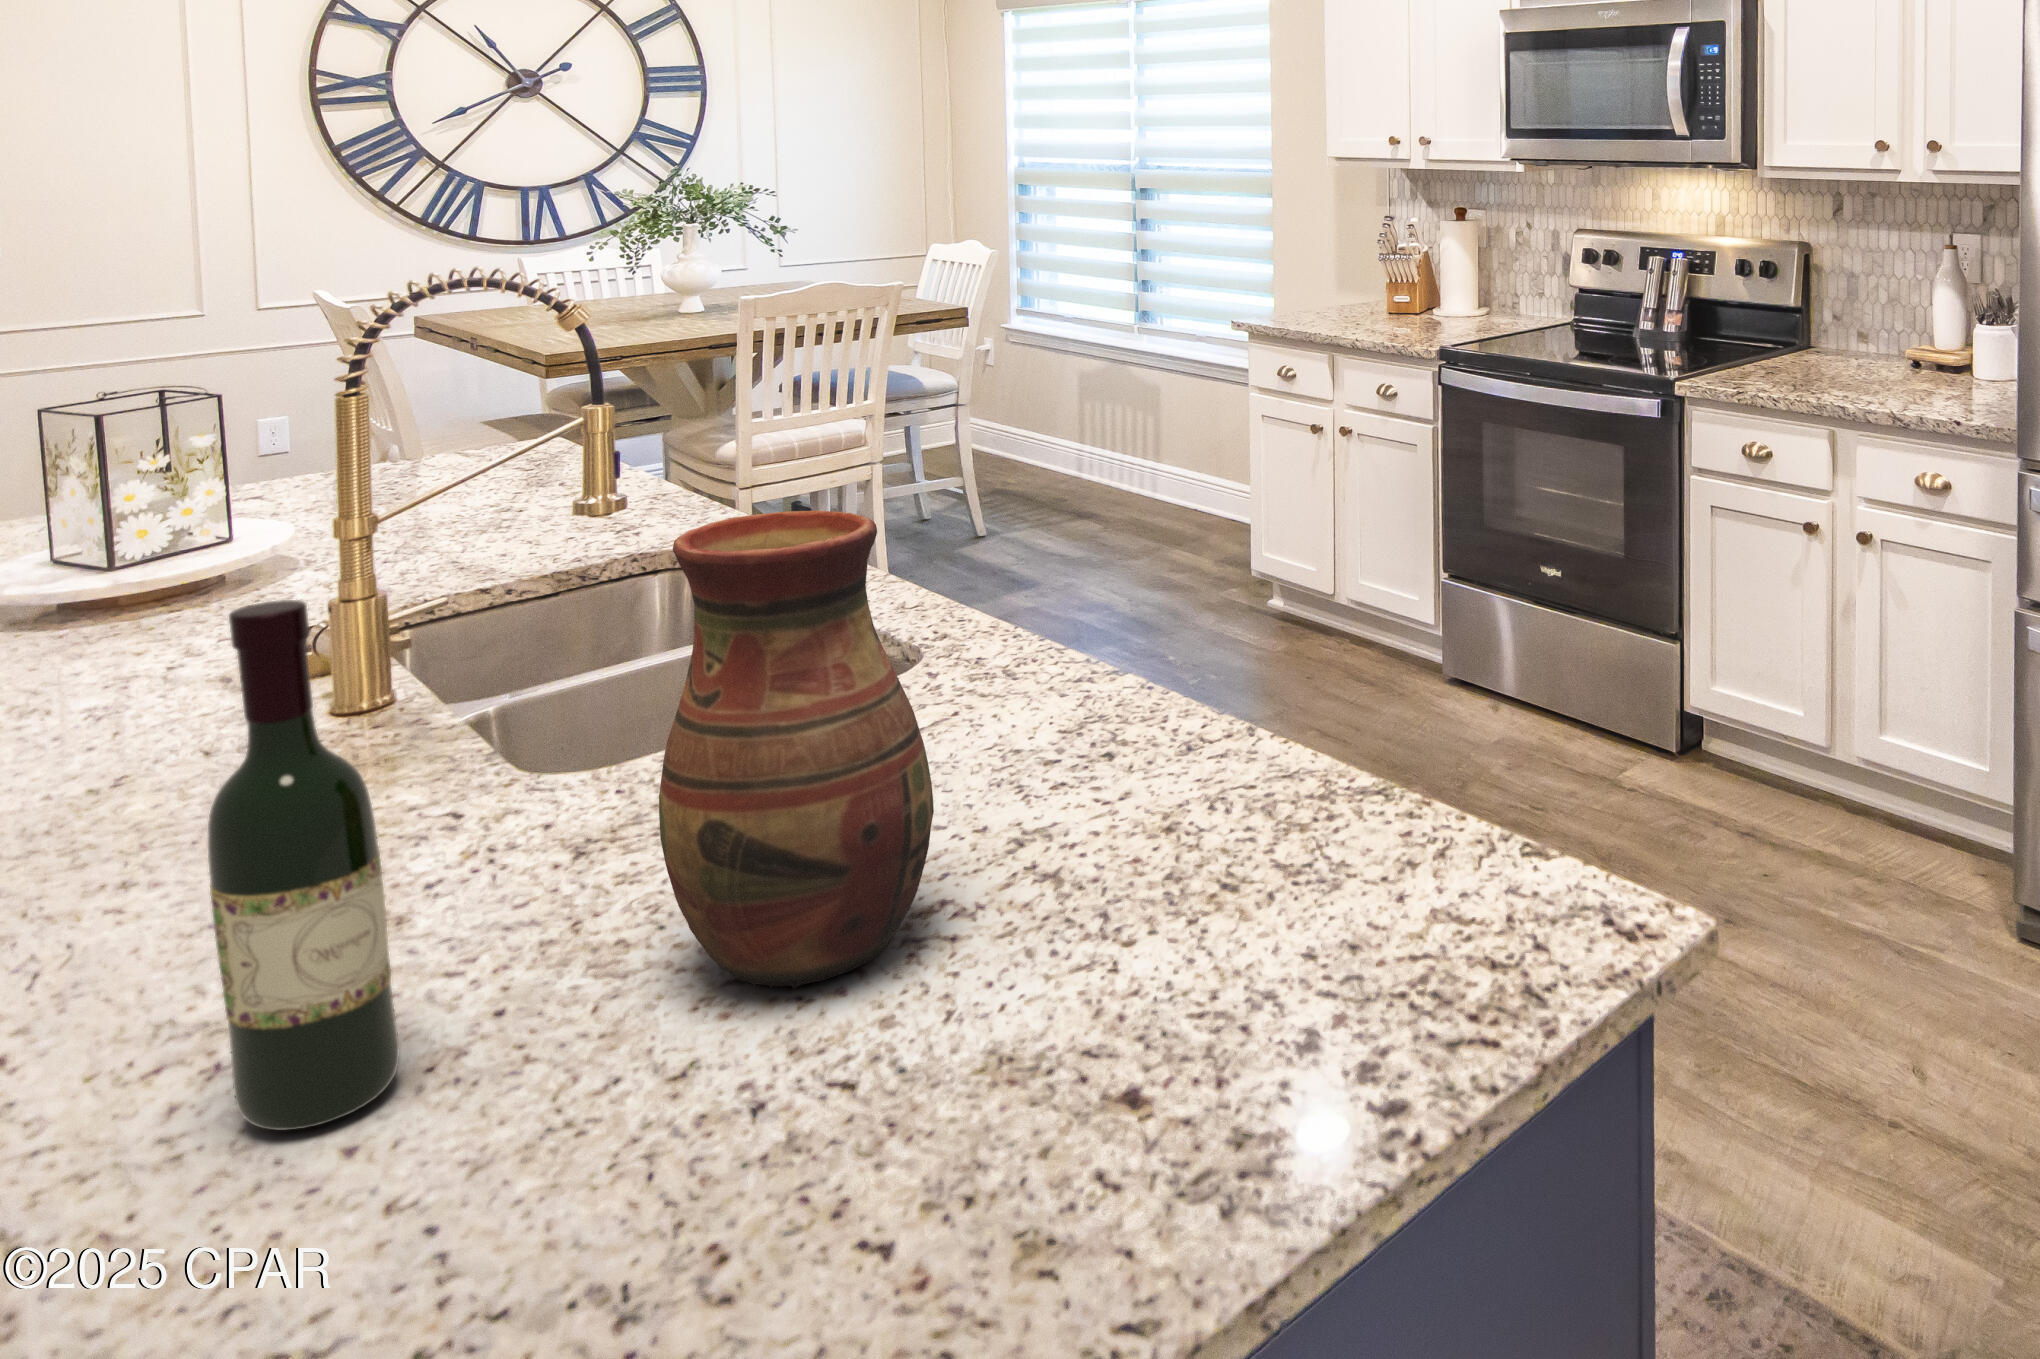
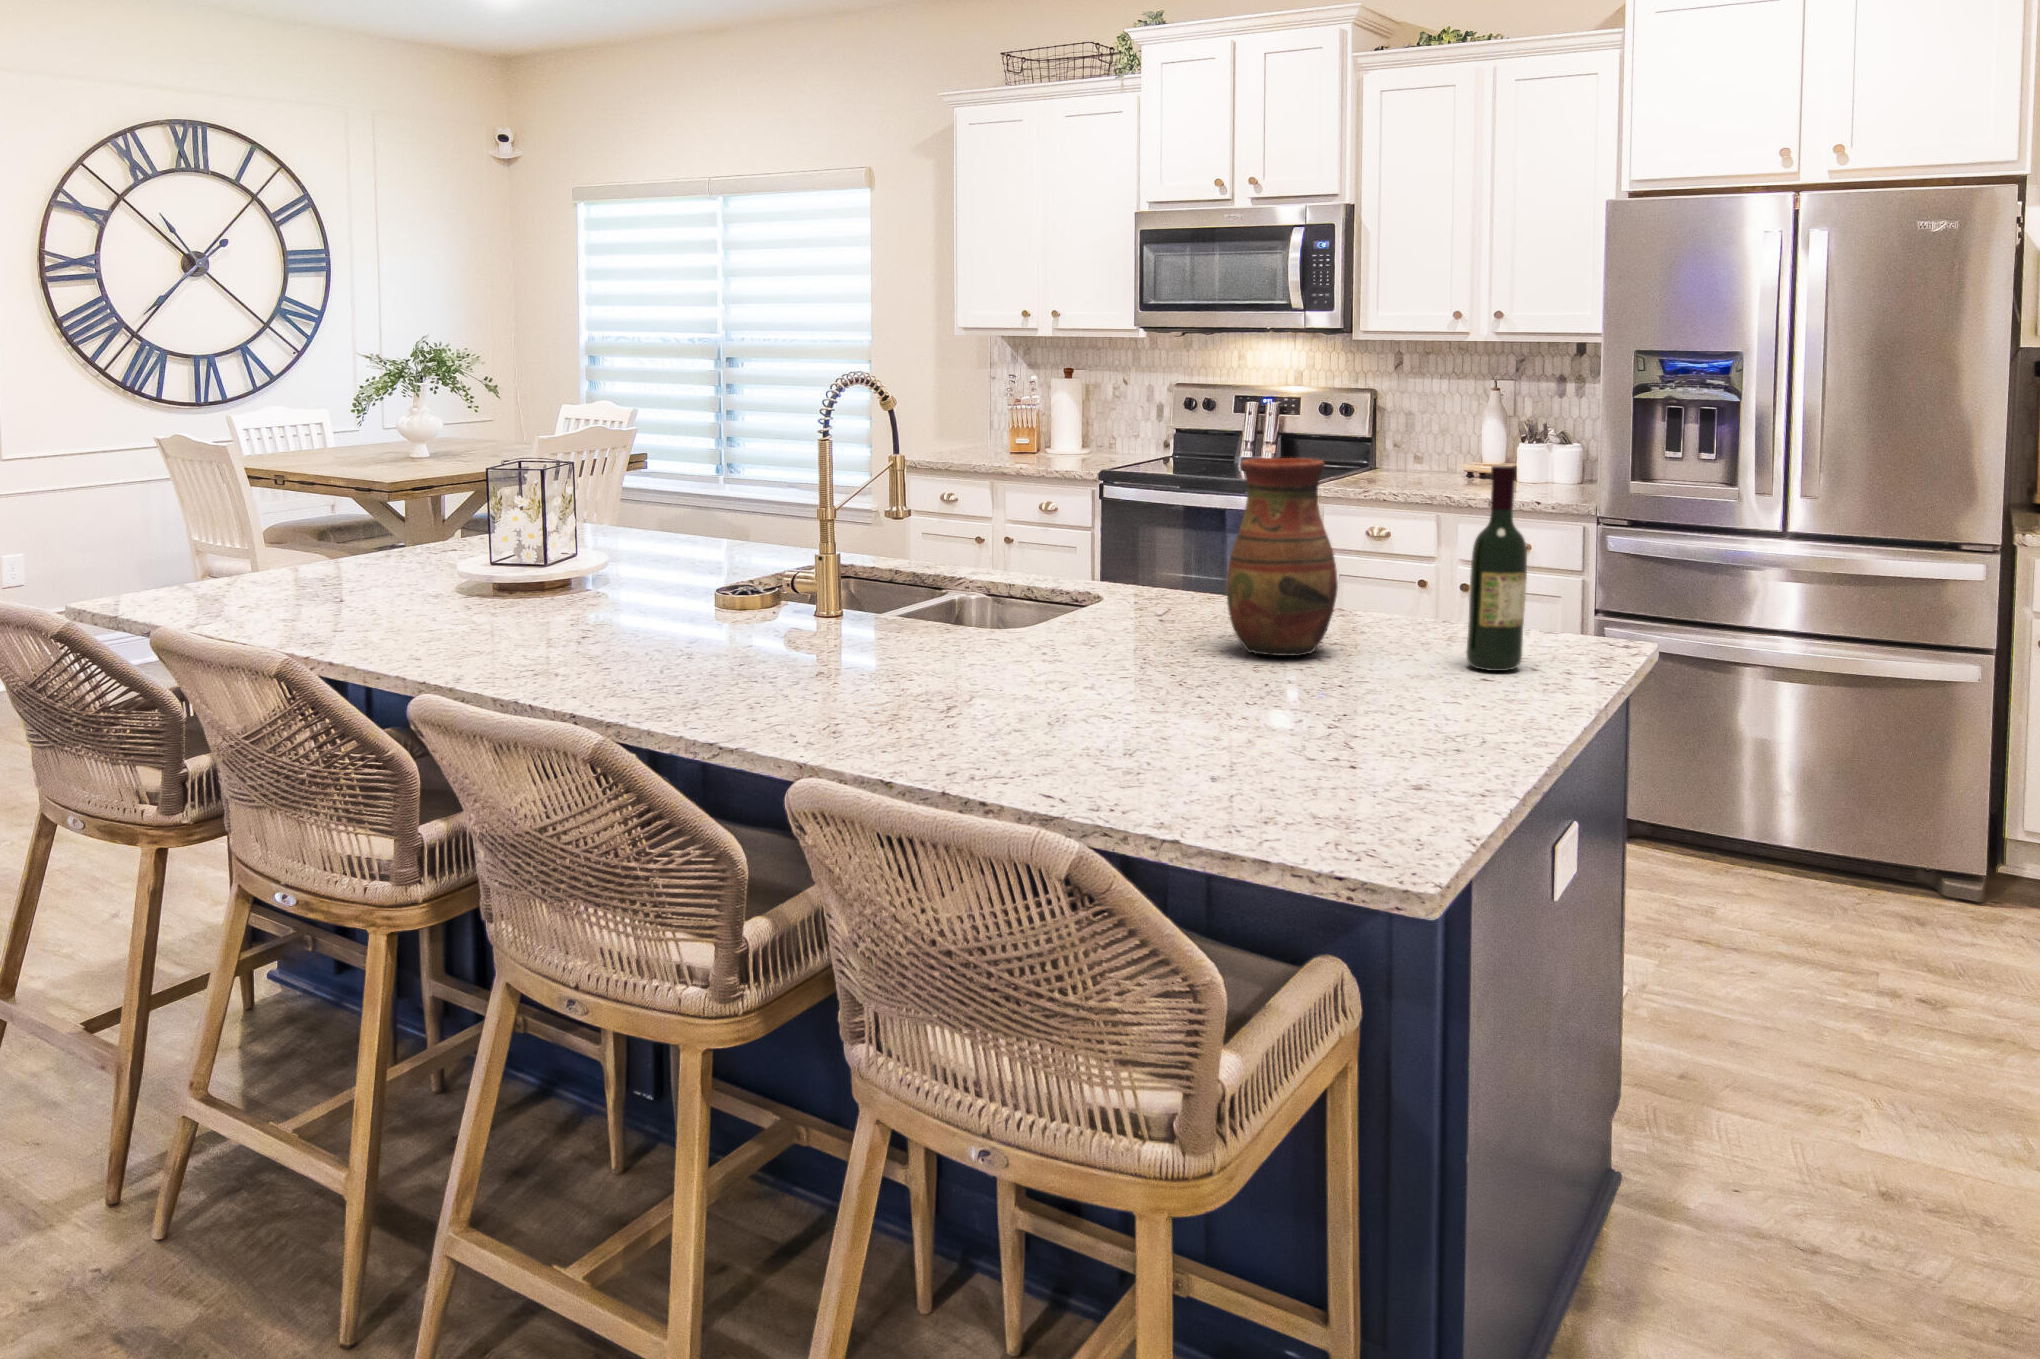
wine bottle: present [208,600,400,1130] -> present [1466,466,1527,671]

